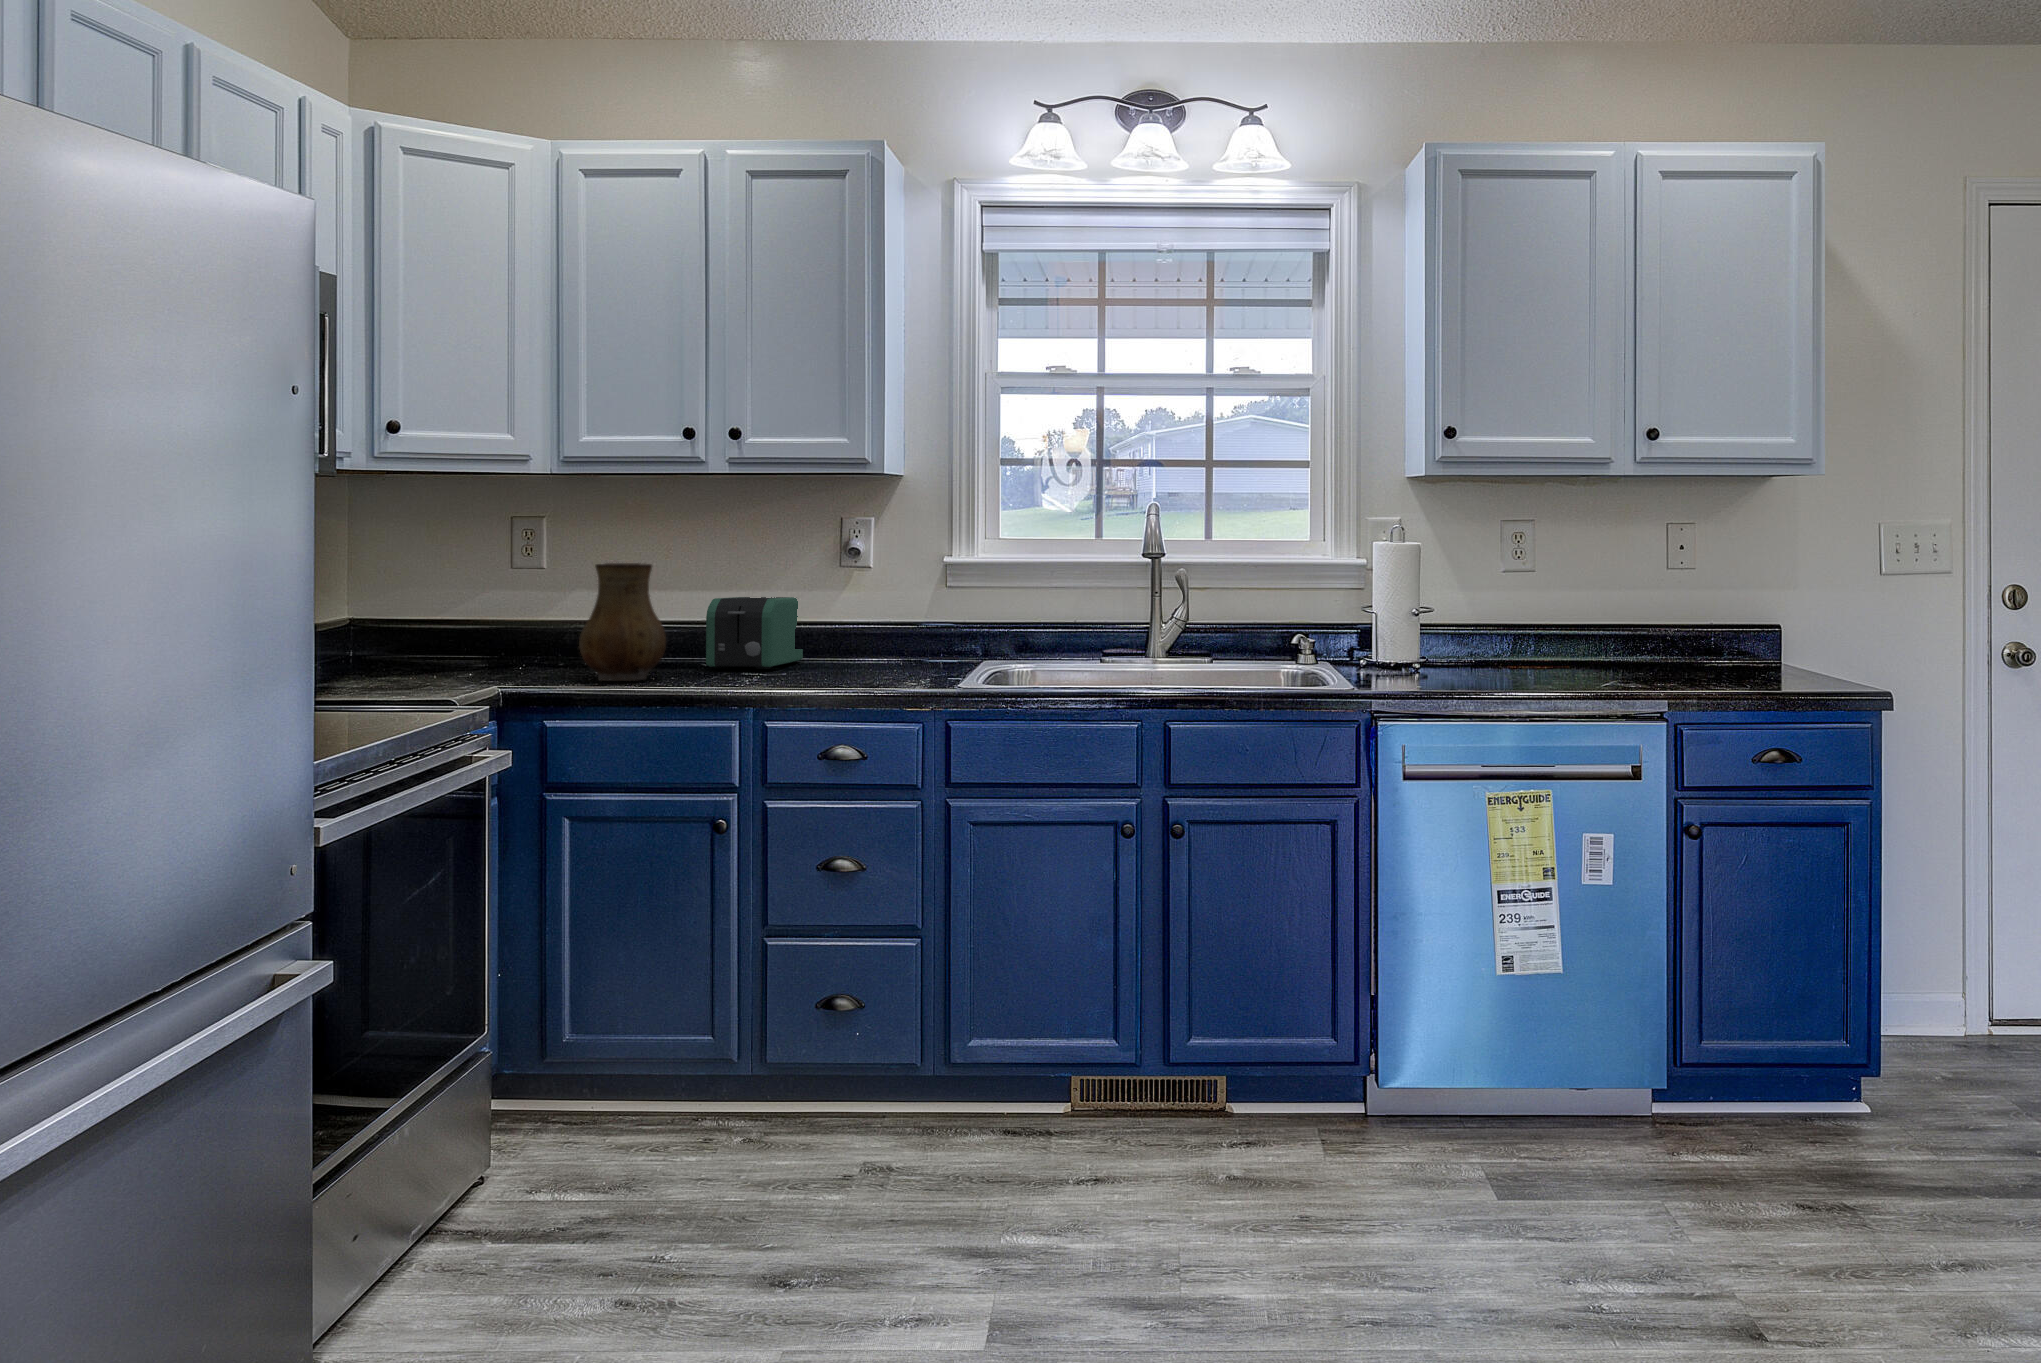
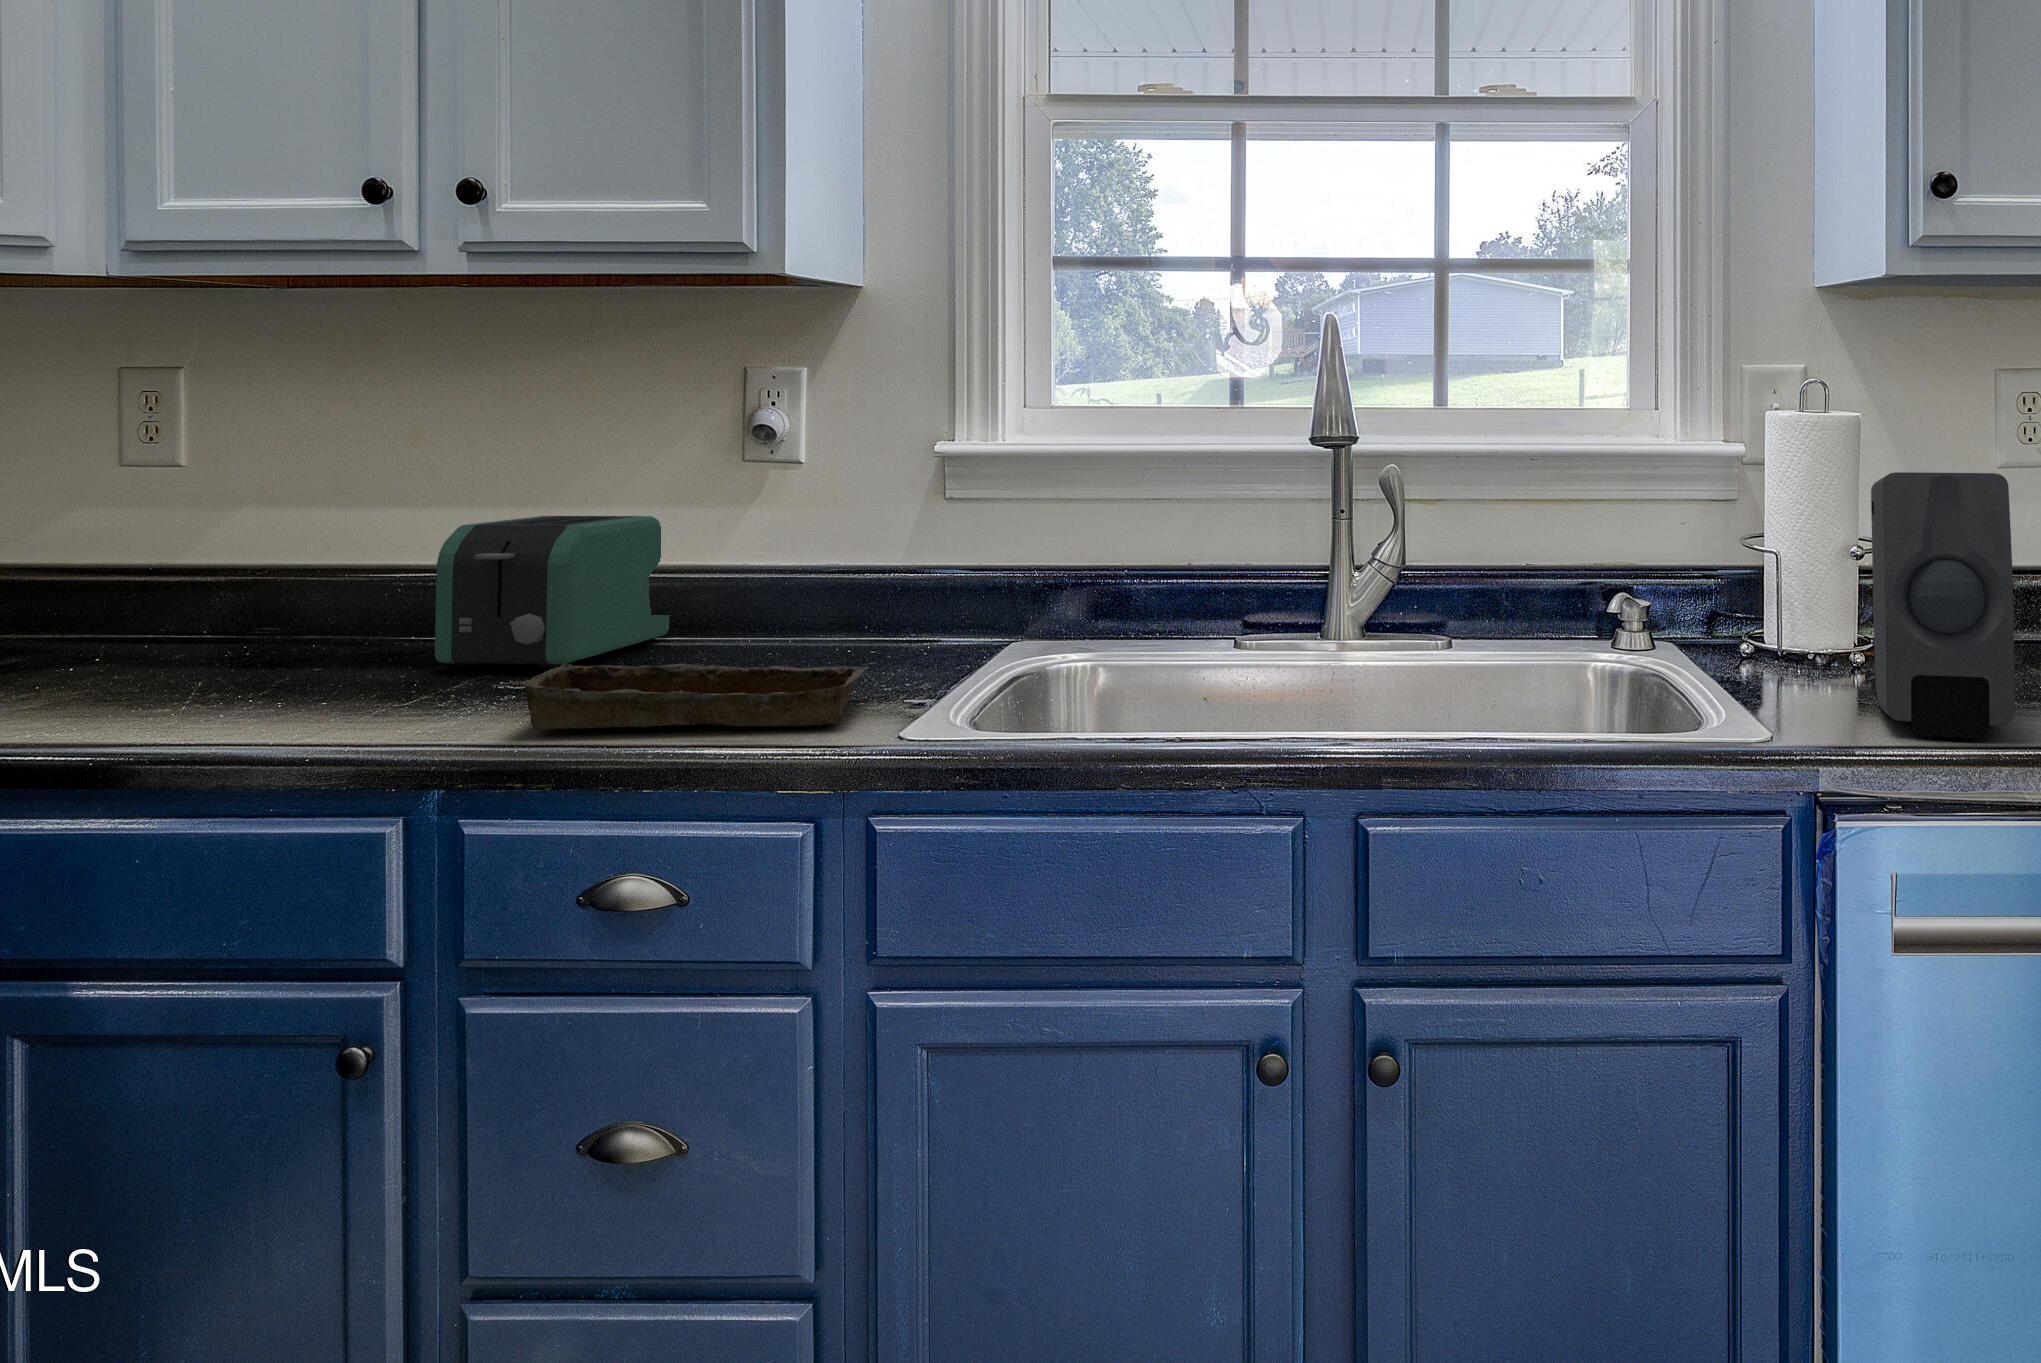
ceramic pitcher: present [579,563,666,681] -> none [98,460,311,718]
soap dispenser: none [1409,569,1467,690] -> present [1871,472,2015,738]
tray: none [779,660,930,685] -> present [510,664,869,730]

